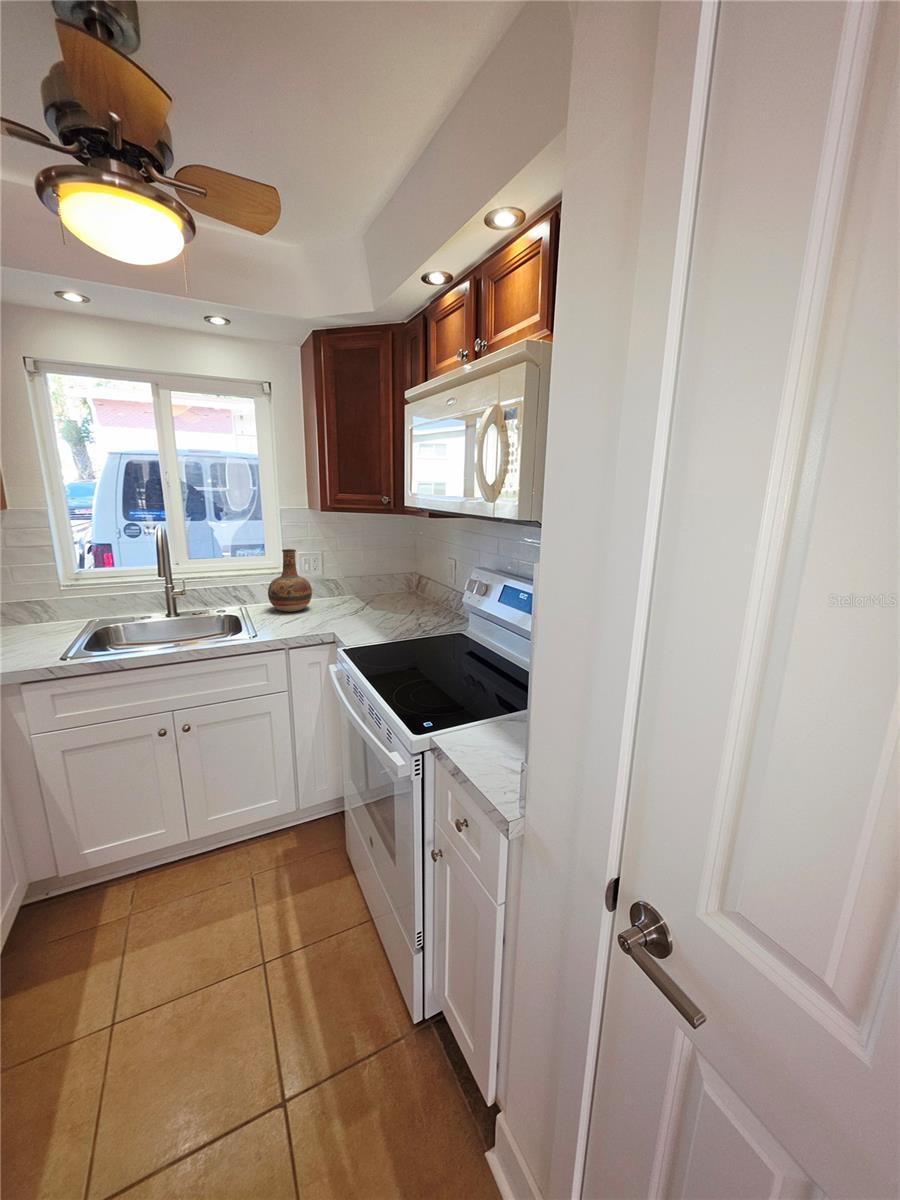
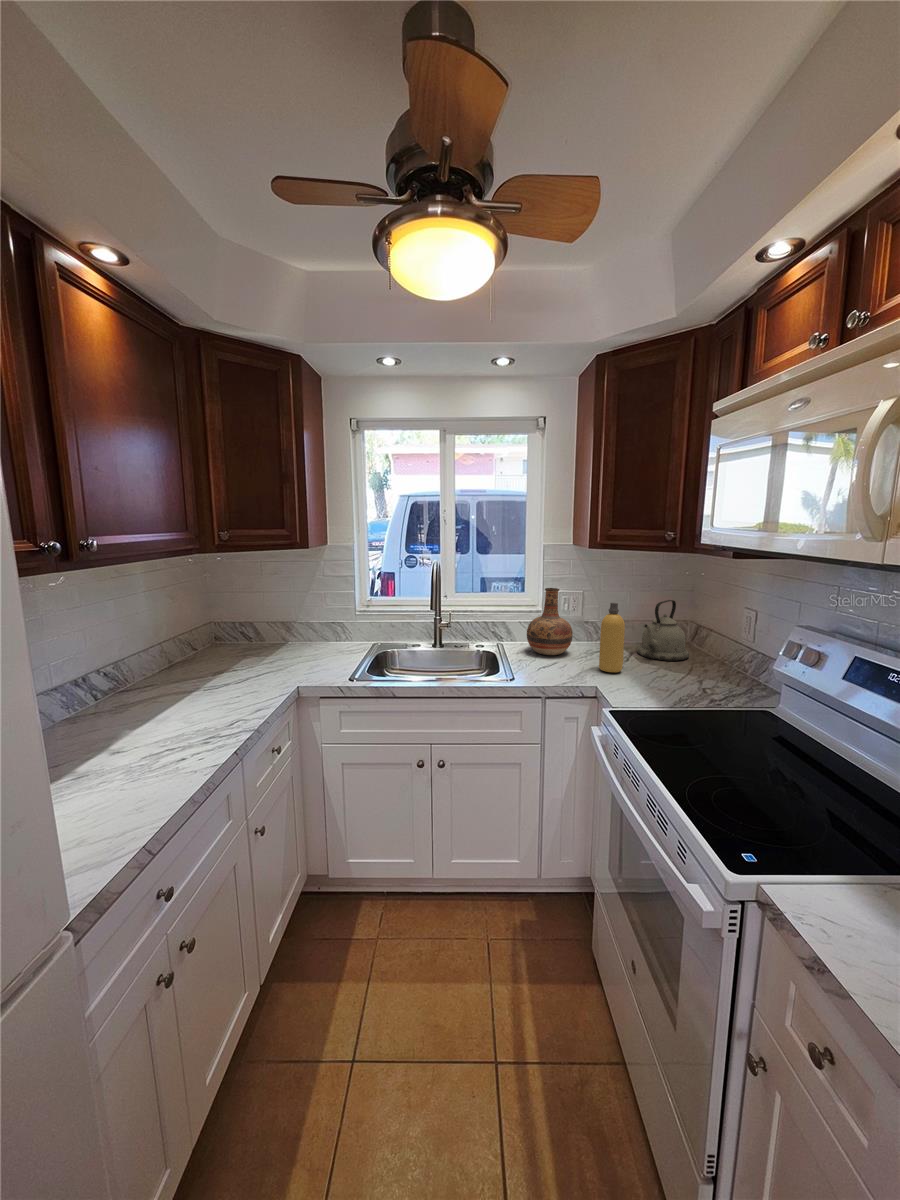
kettle: none [370,555,410,606] -> present [637,600,689,661]
bottle: none [334,559,356,620] -> present [599,603,625,672]

